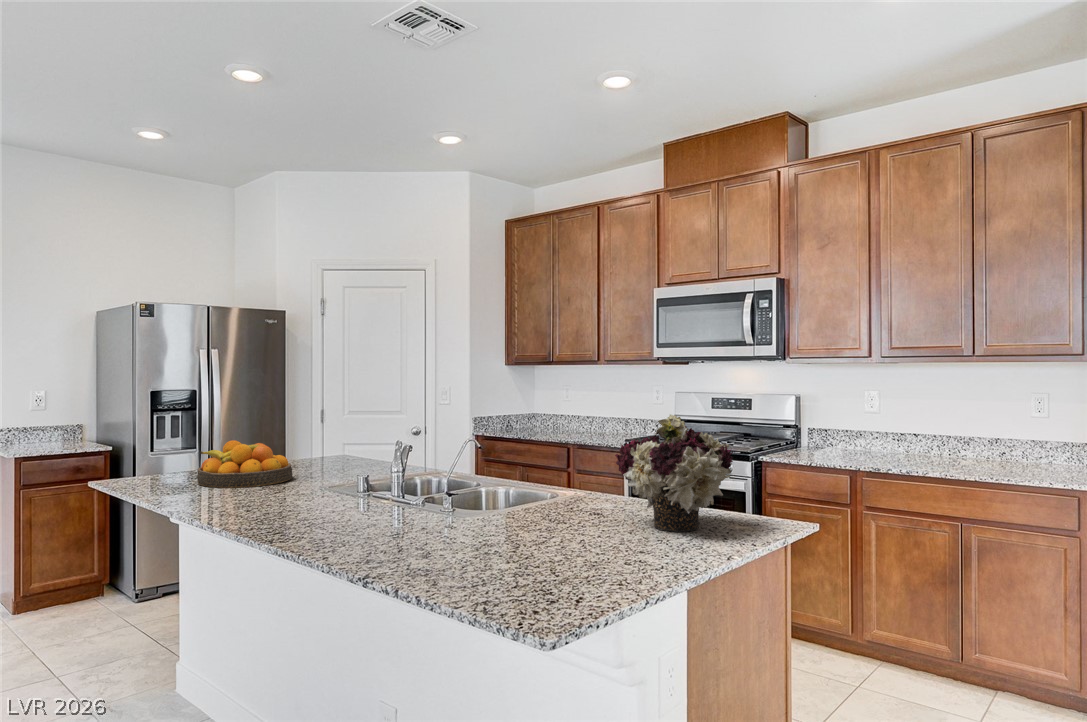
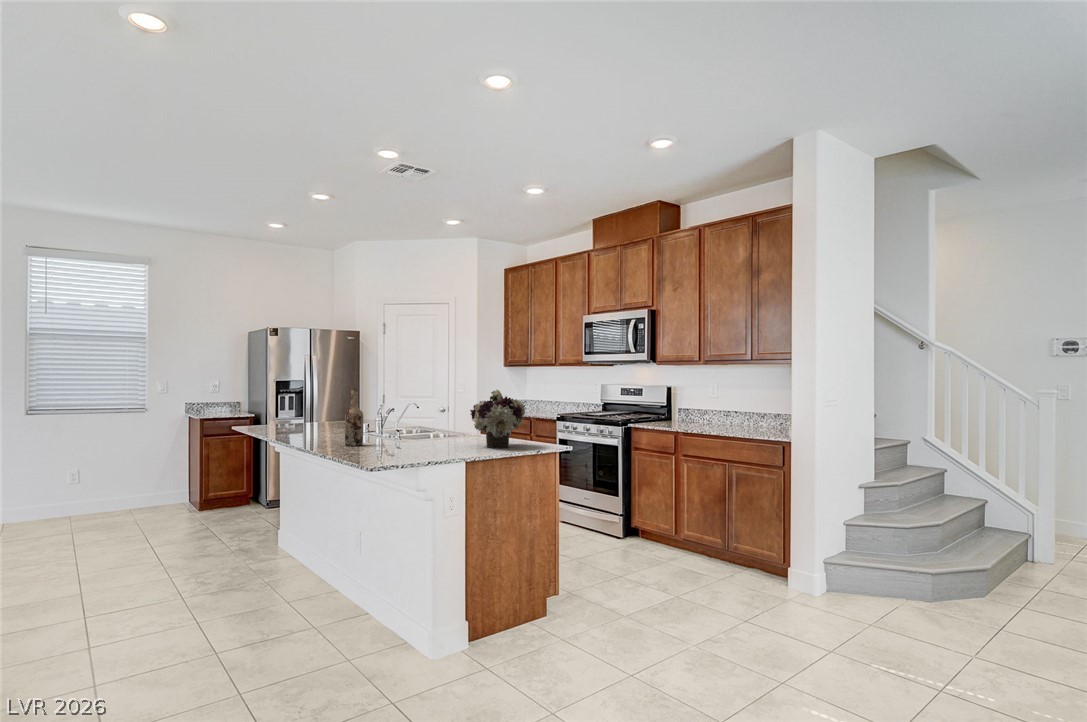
wine bottle: none [367,417,403,537] -> present [345,389,363,446]
fruit bowl: present [197,440,292,488] -> none [287,407,339,431]

